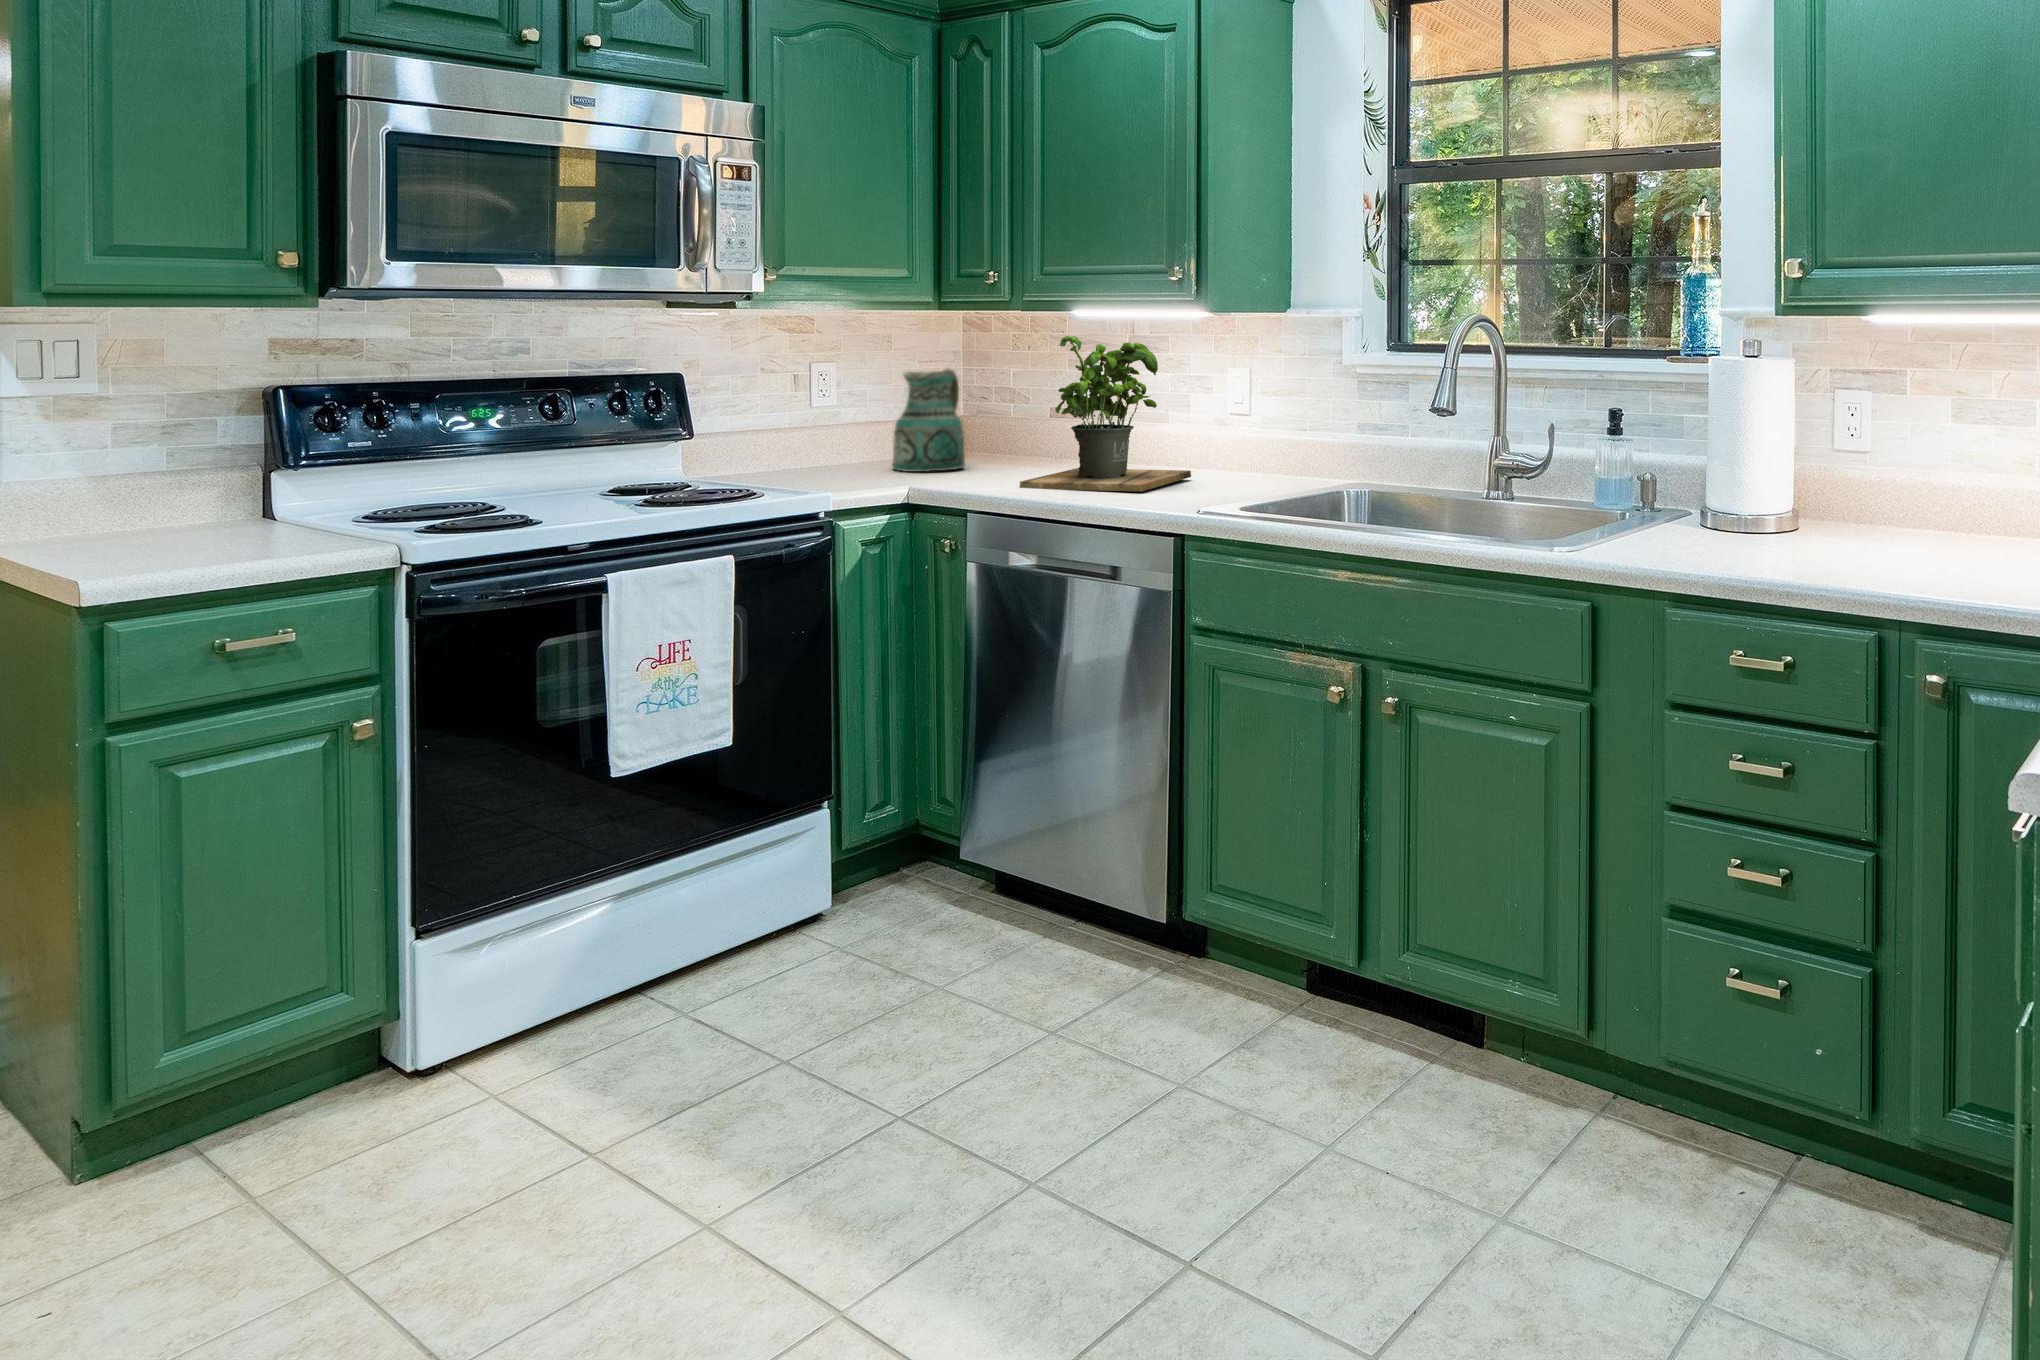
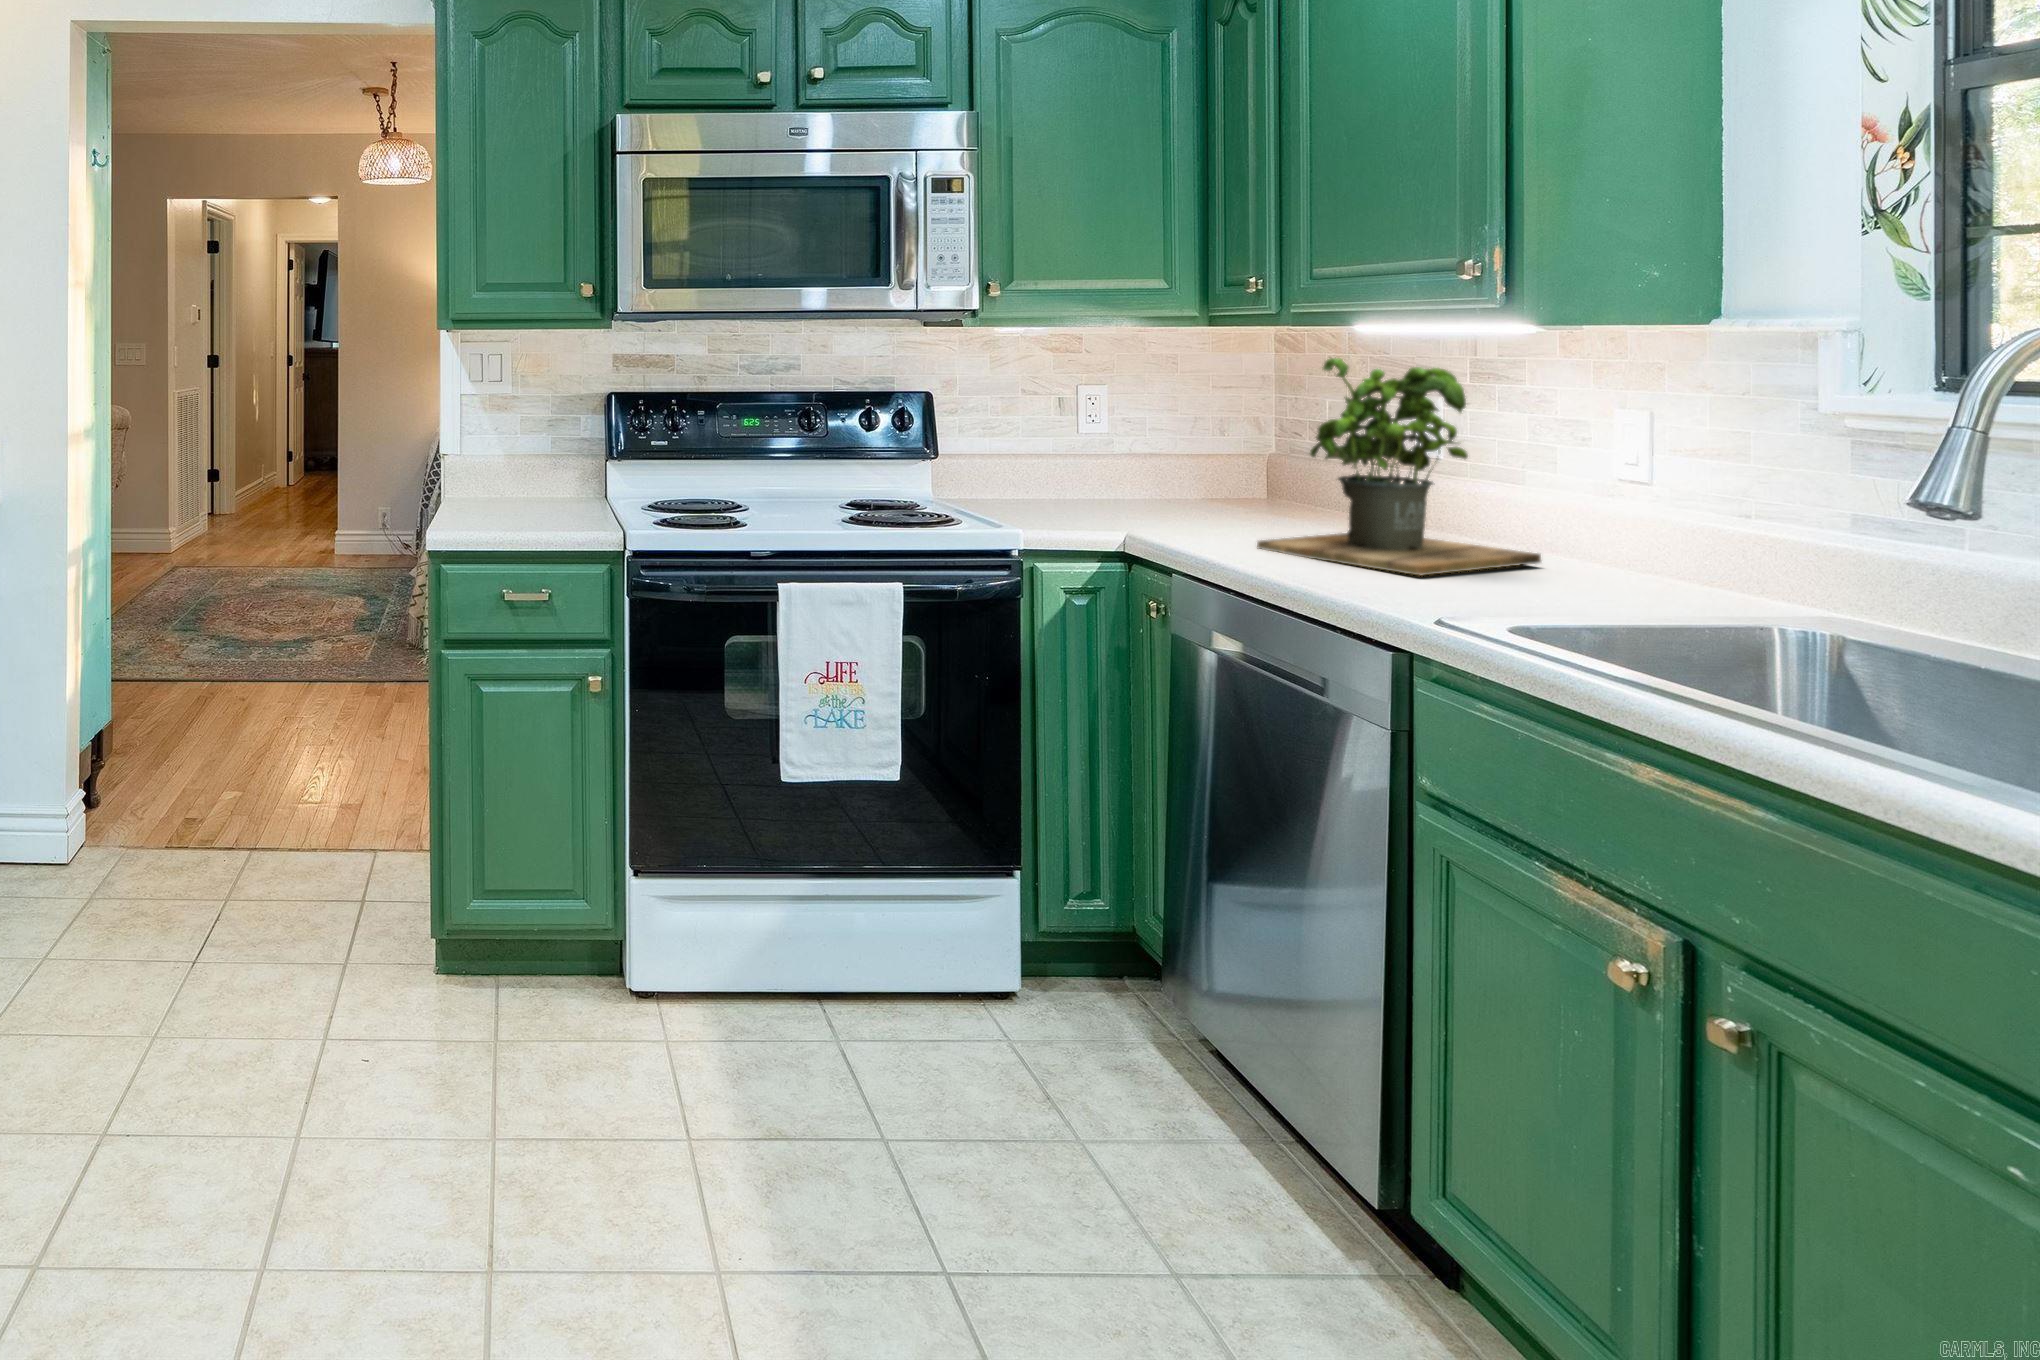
ceramic pitcher: present [893,369,965,472] -> none [1144,395,1237,516]

